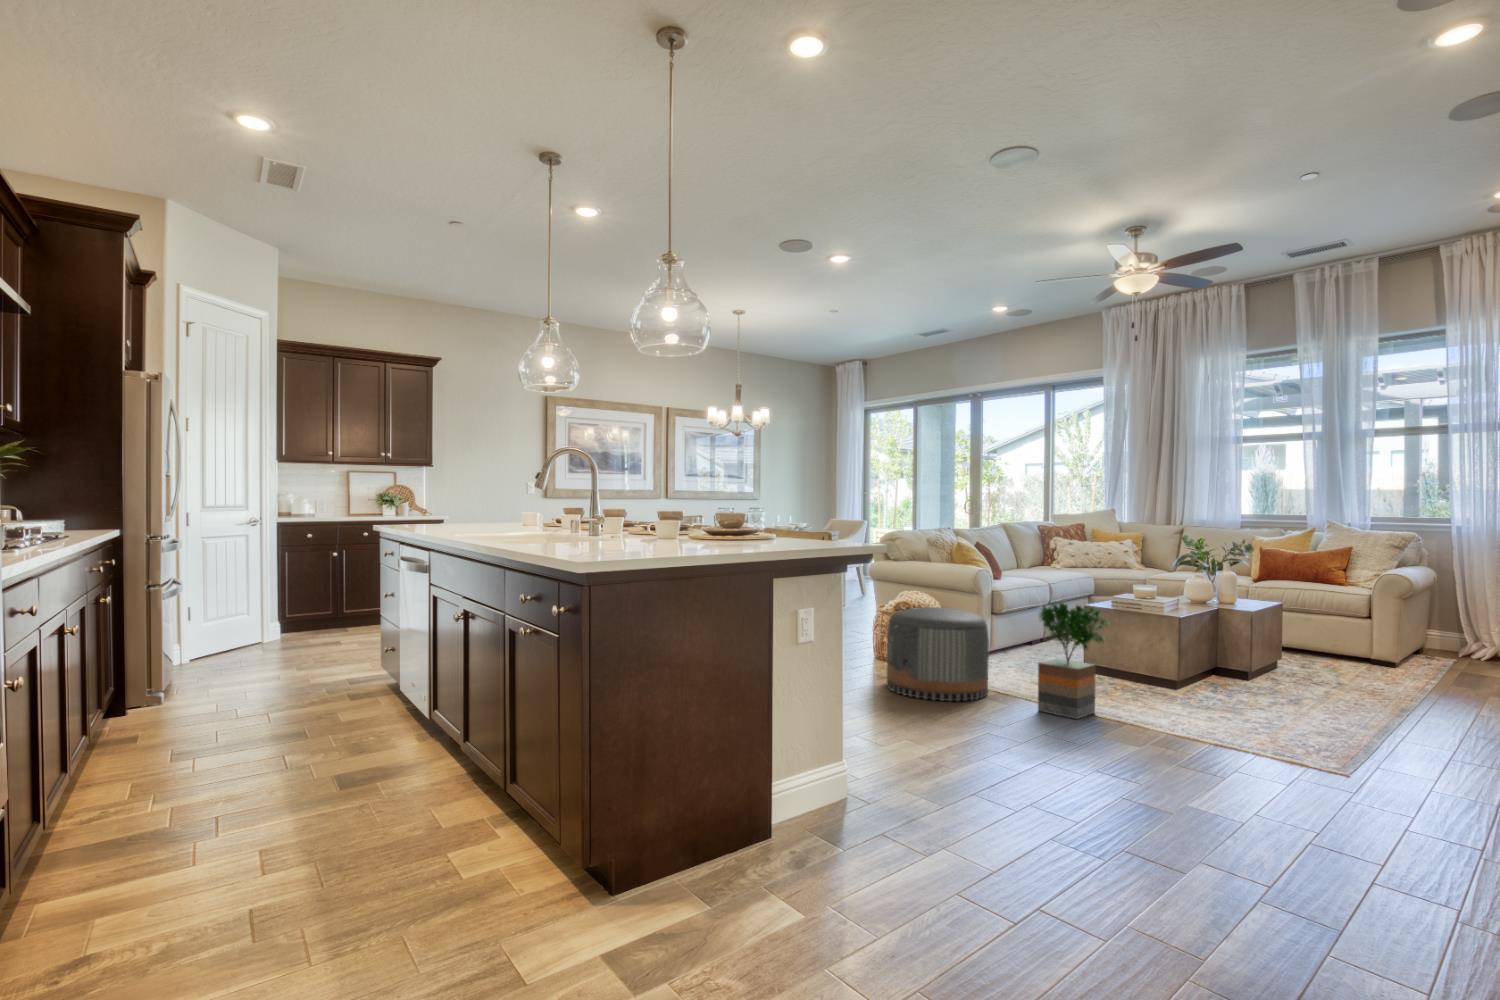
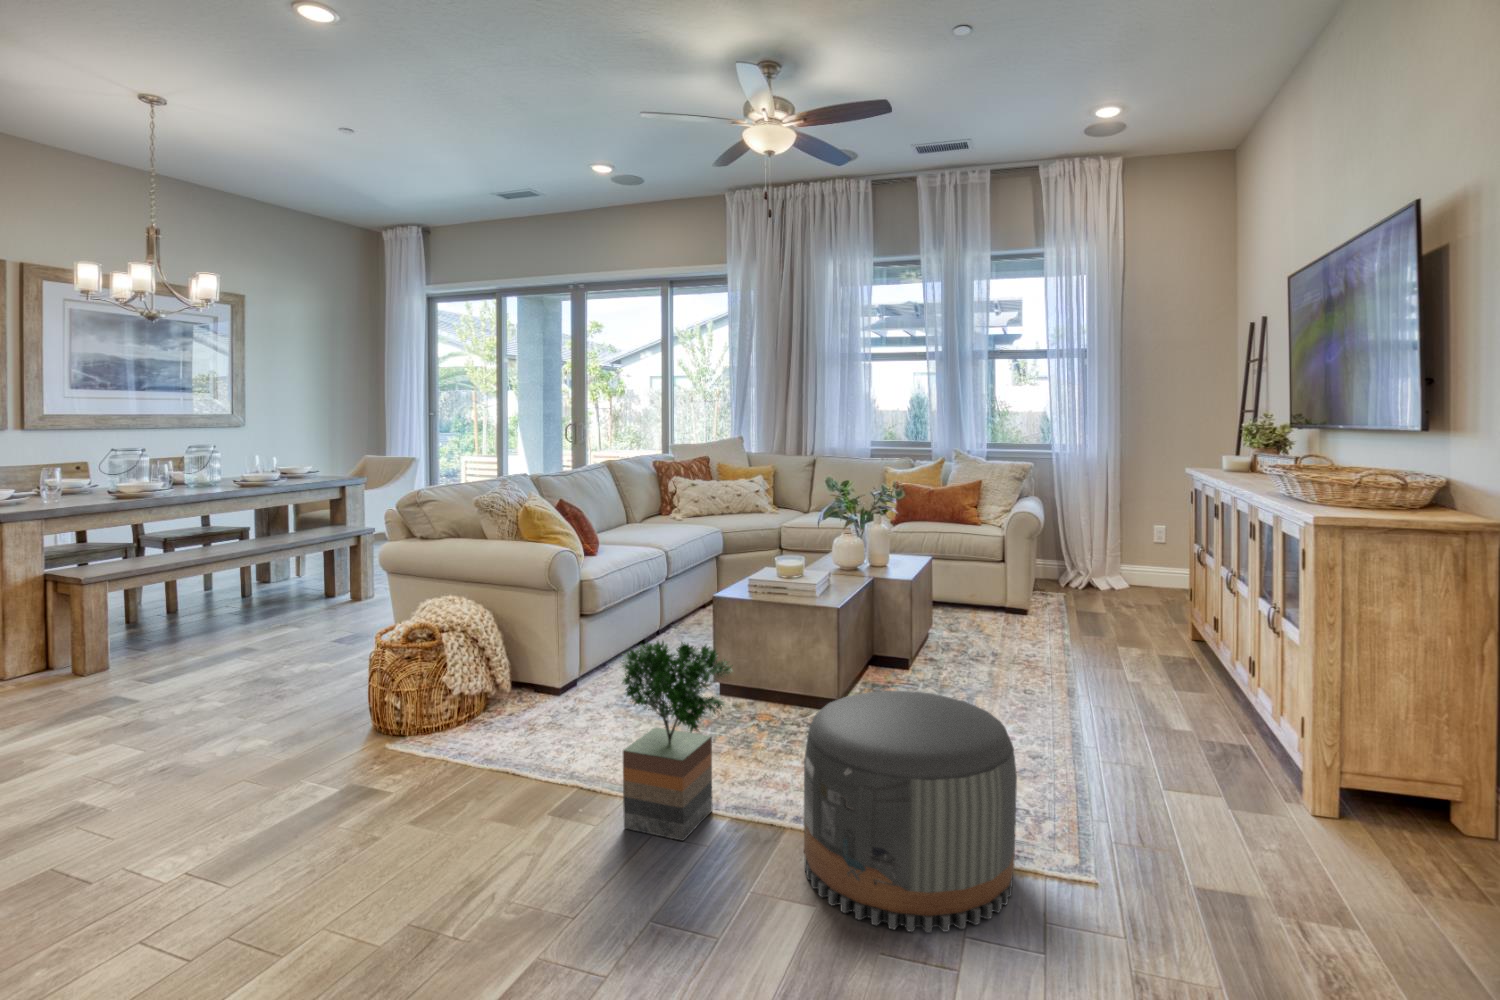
pouf: present [886,607,989,701] -> present [804,691,1017,932]

